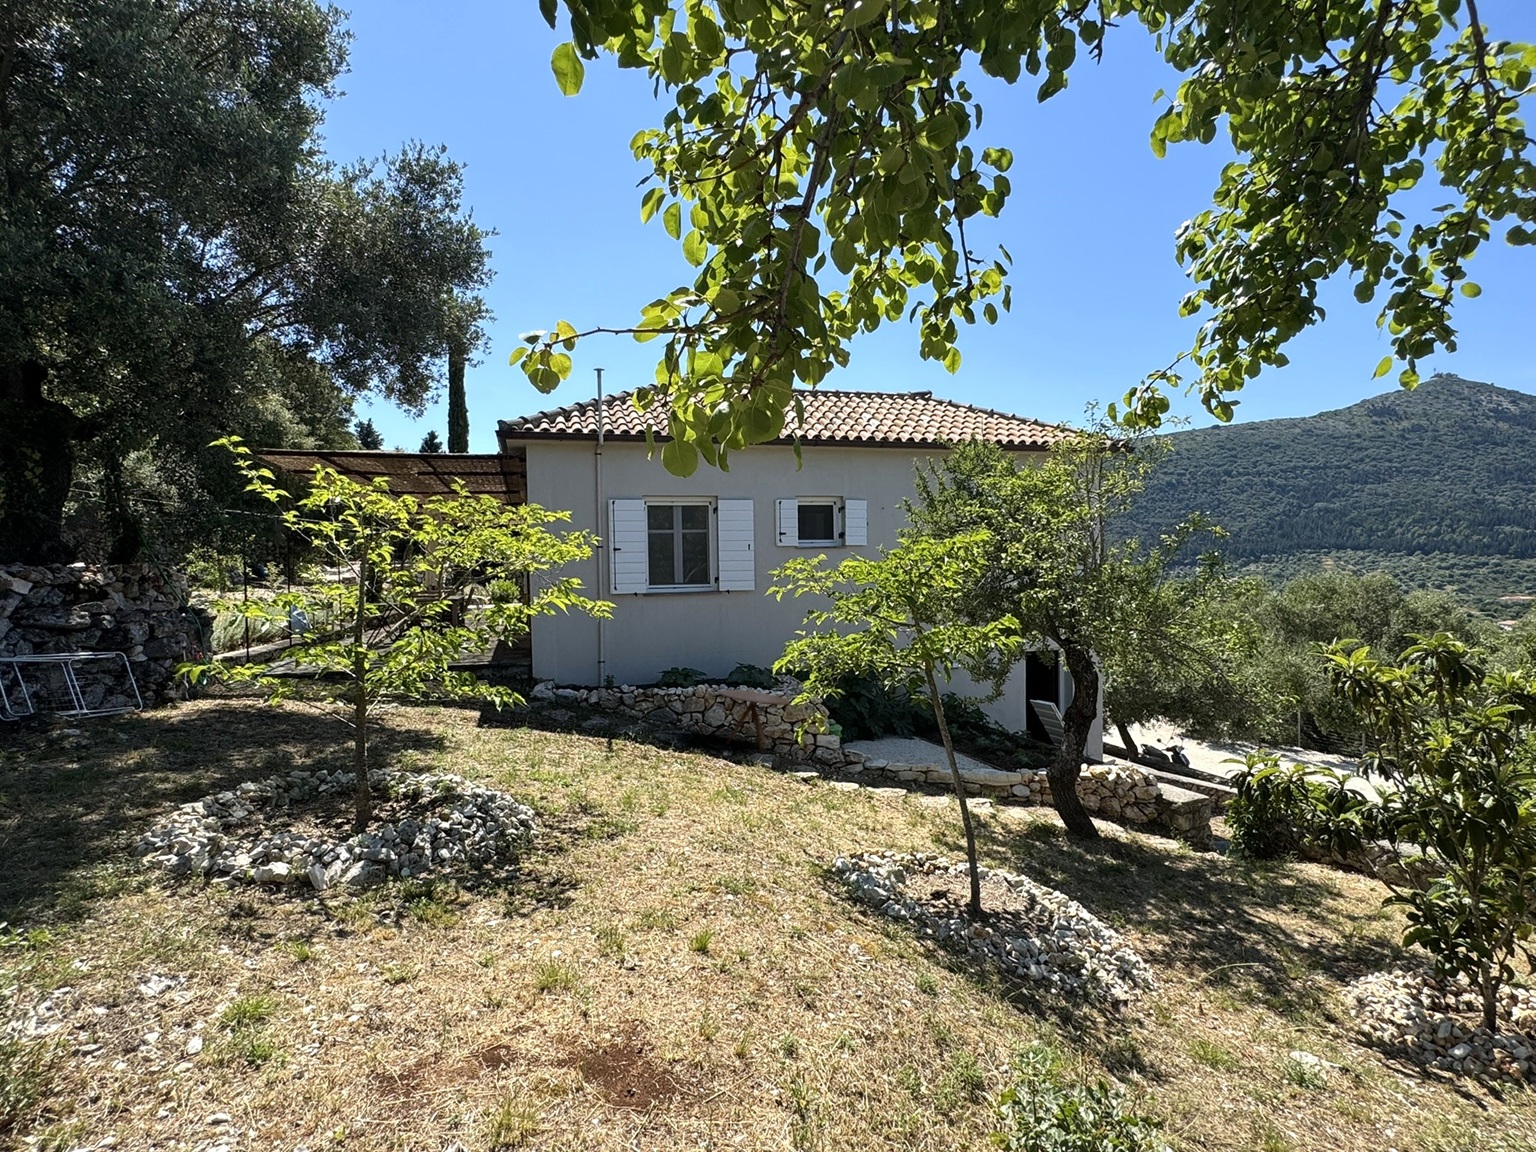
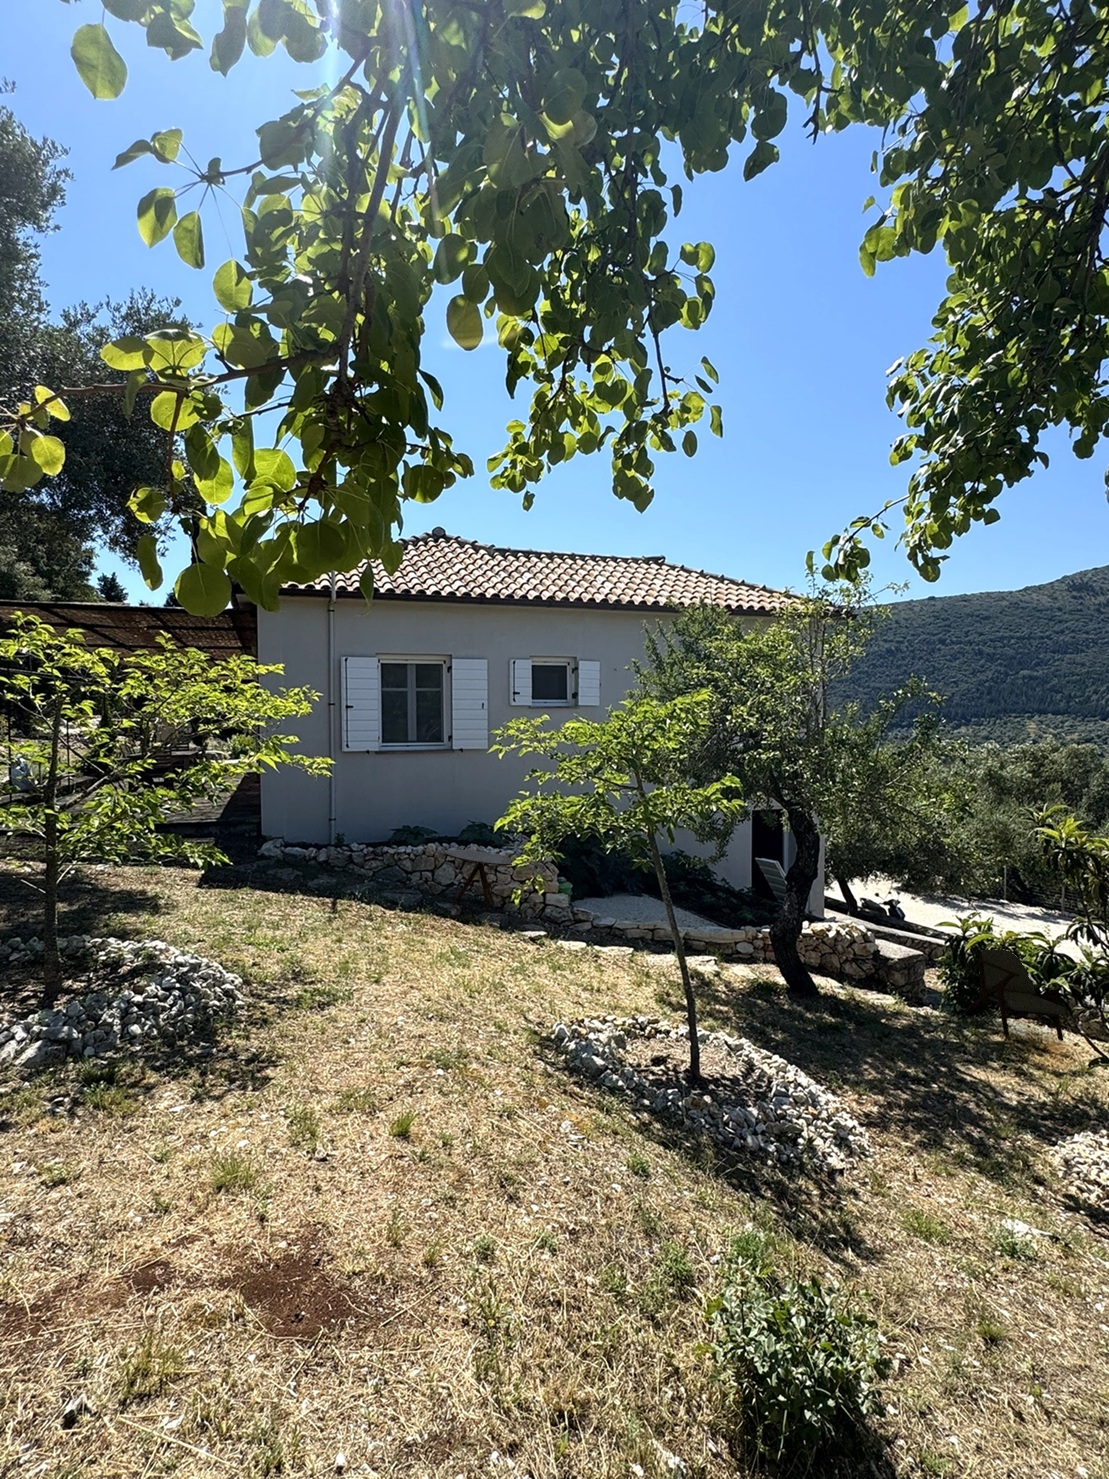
lounge chair: none [1250,785,1368,886] -> present [963,950,1066,1041]

